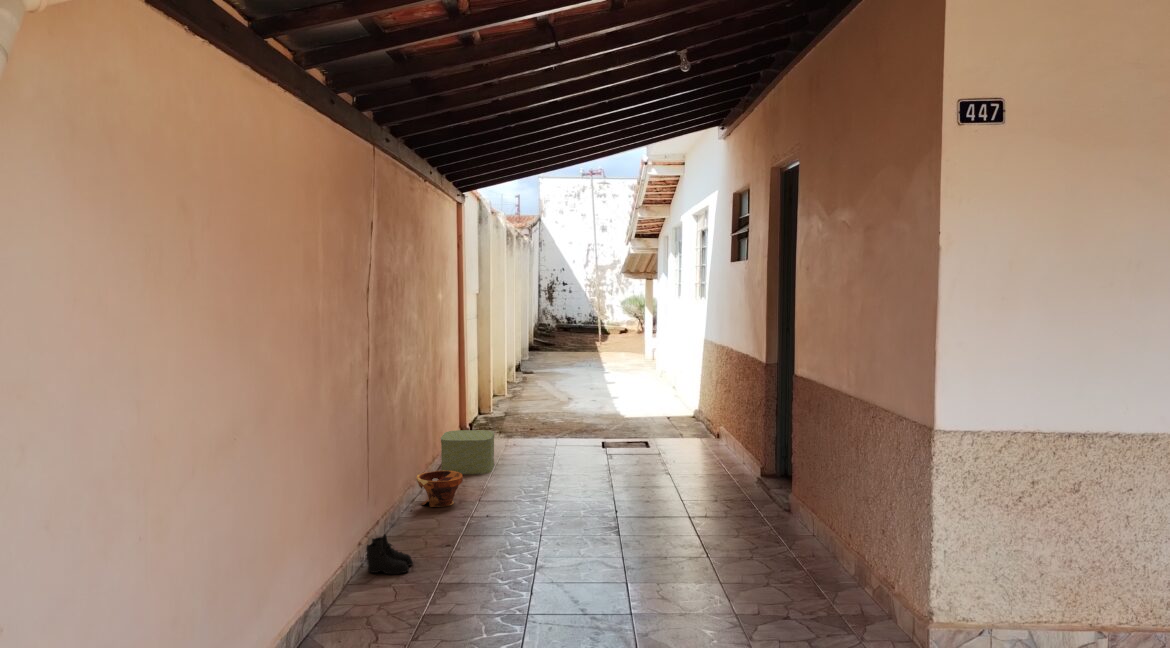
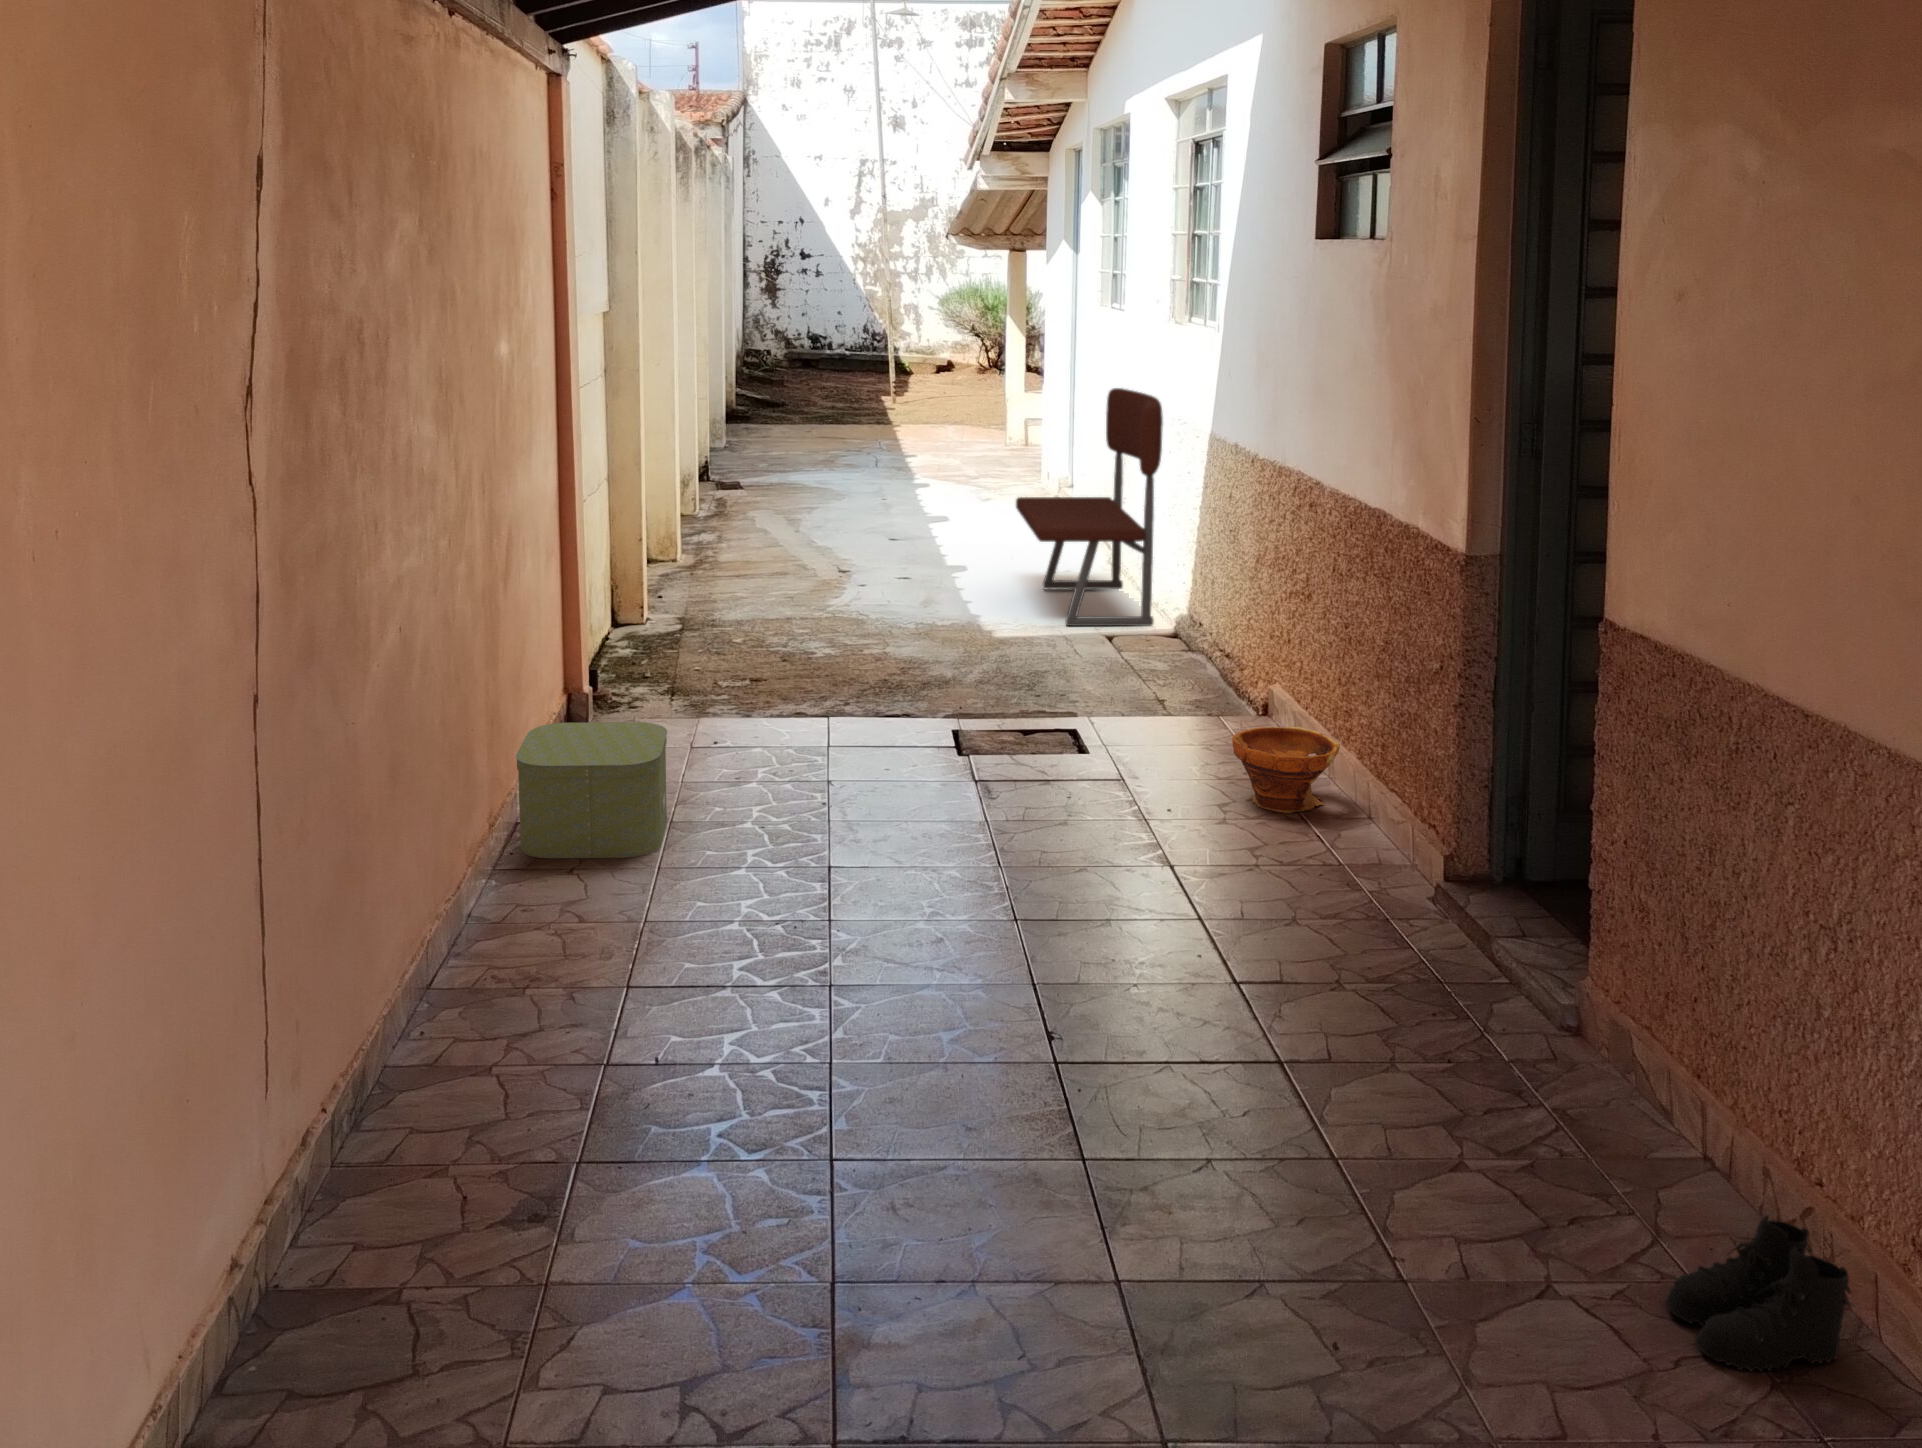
bench: none [636,325,690,415] -> present [1016,388,1163,626]
planter: present [416,470,463,507] -> present [1232,727,1340,813]
boots: present [366,534,413,574] -> present [1665,1215,1851,1371]

